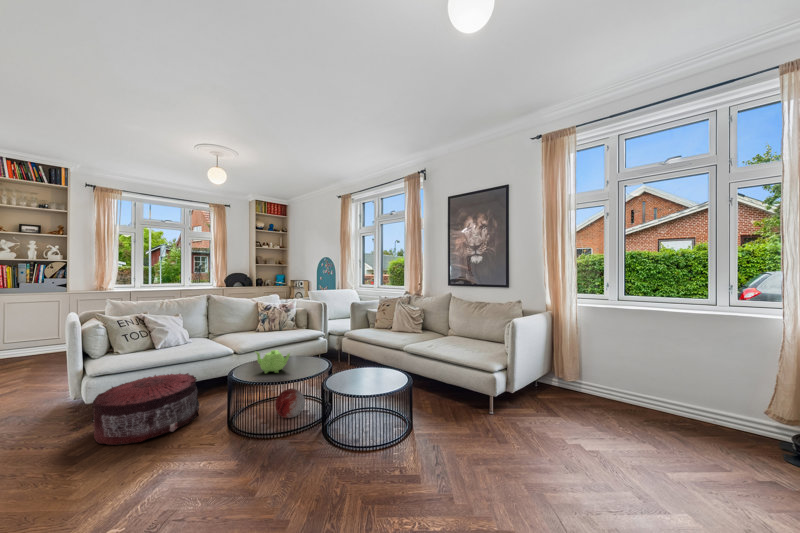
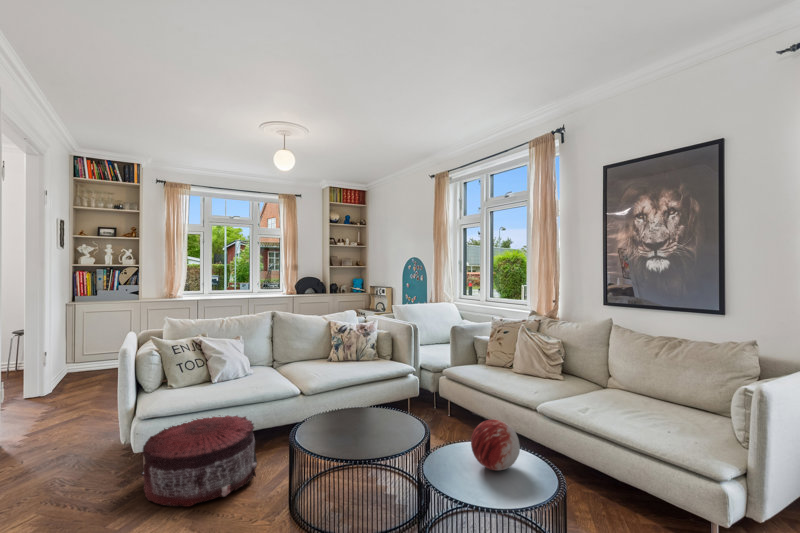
teapot: present [256,350,290,373] -> none [321,399,367,434]
decorative orb: present [275,389,305,418] -> present [471,420,520,470]

